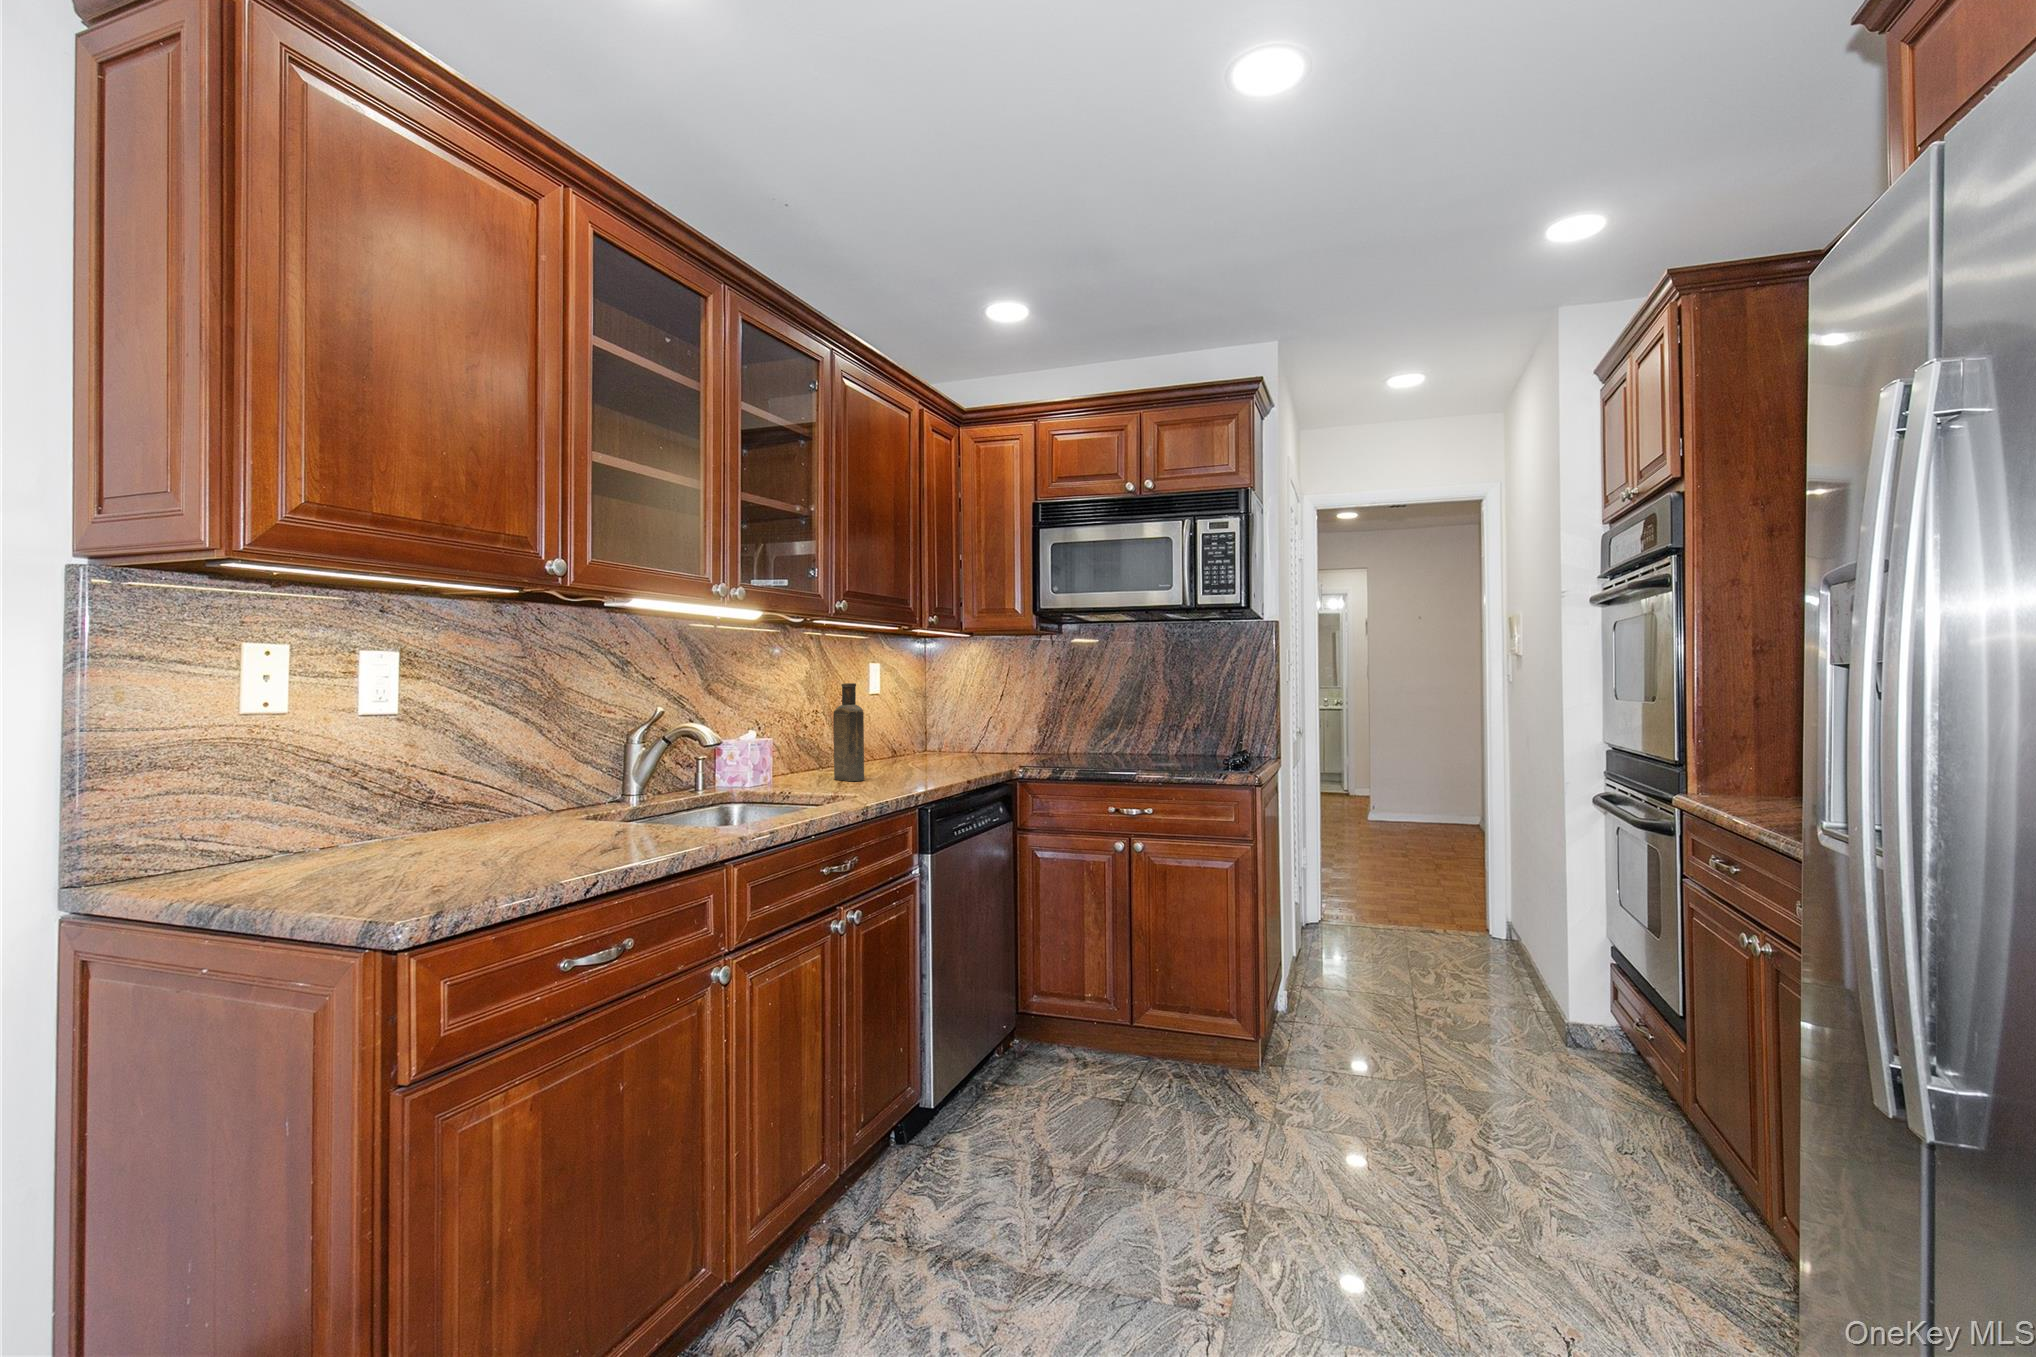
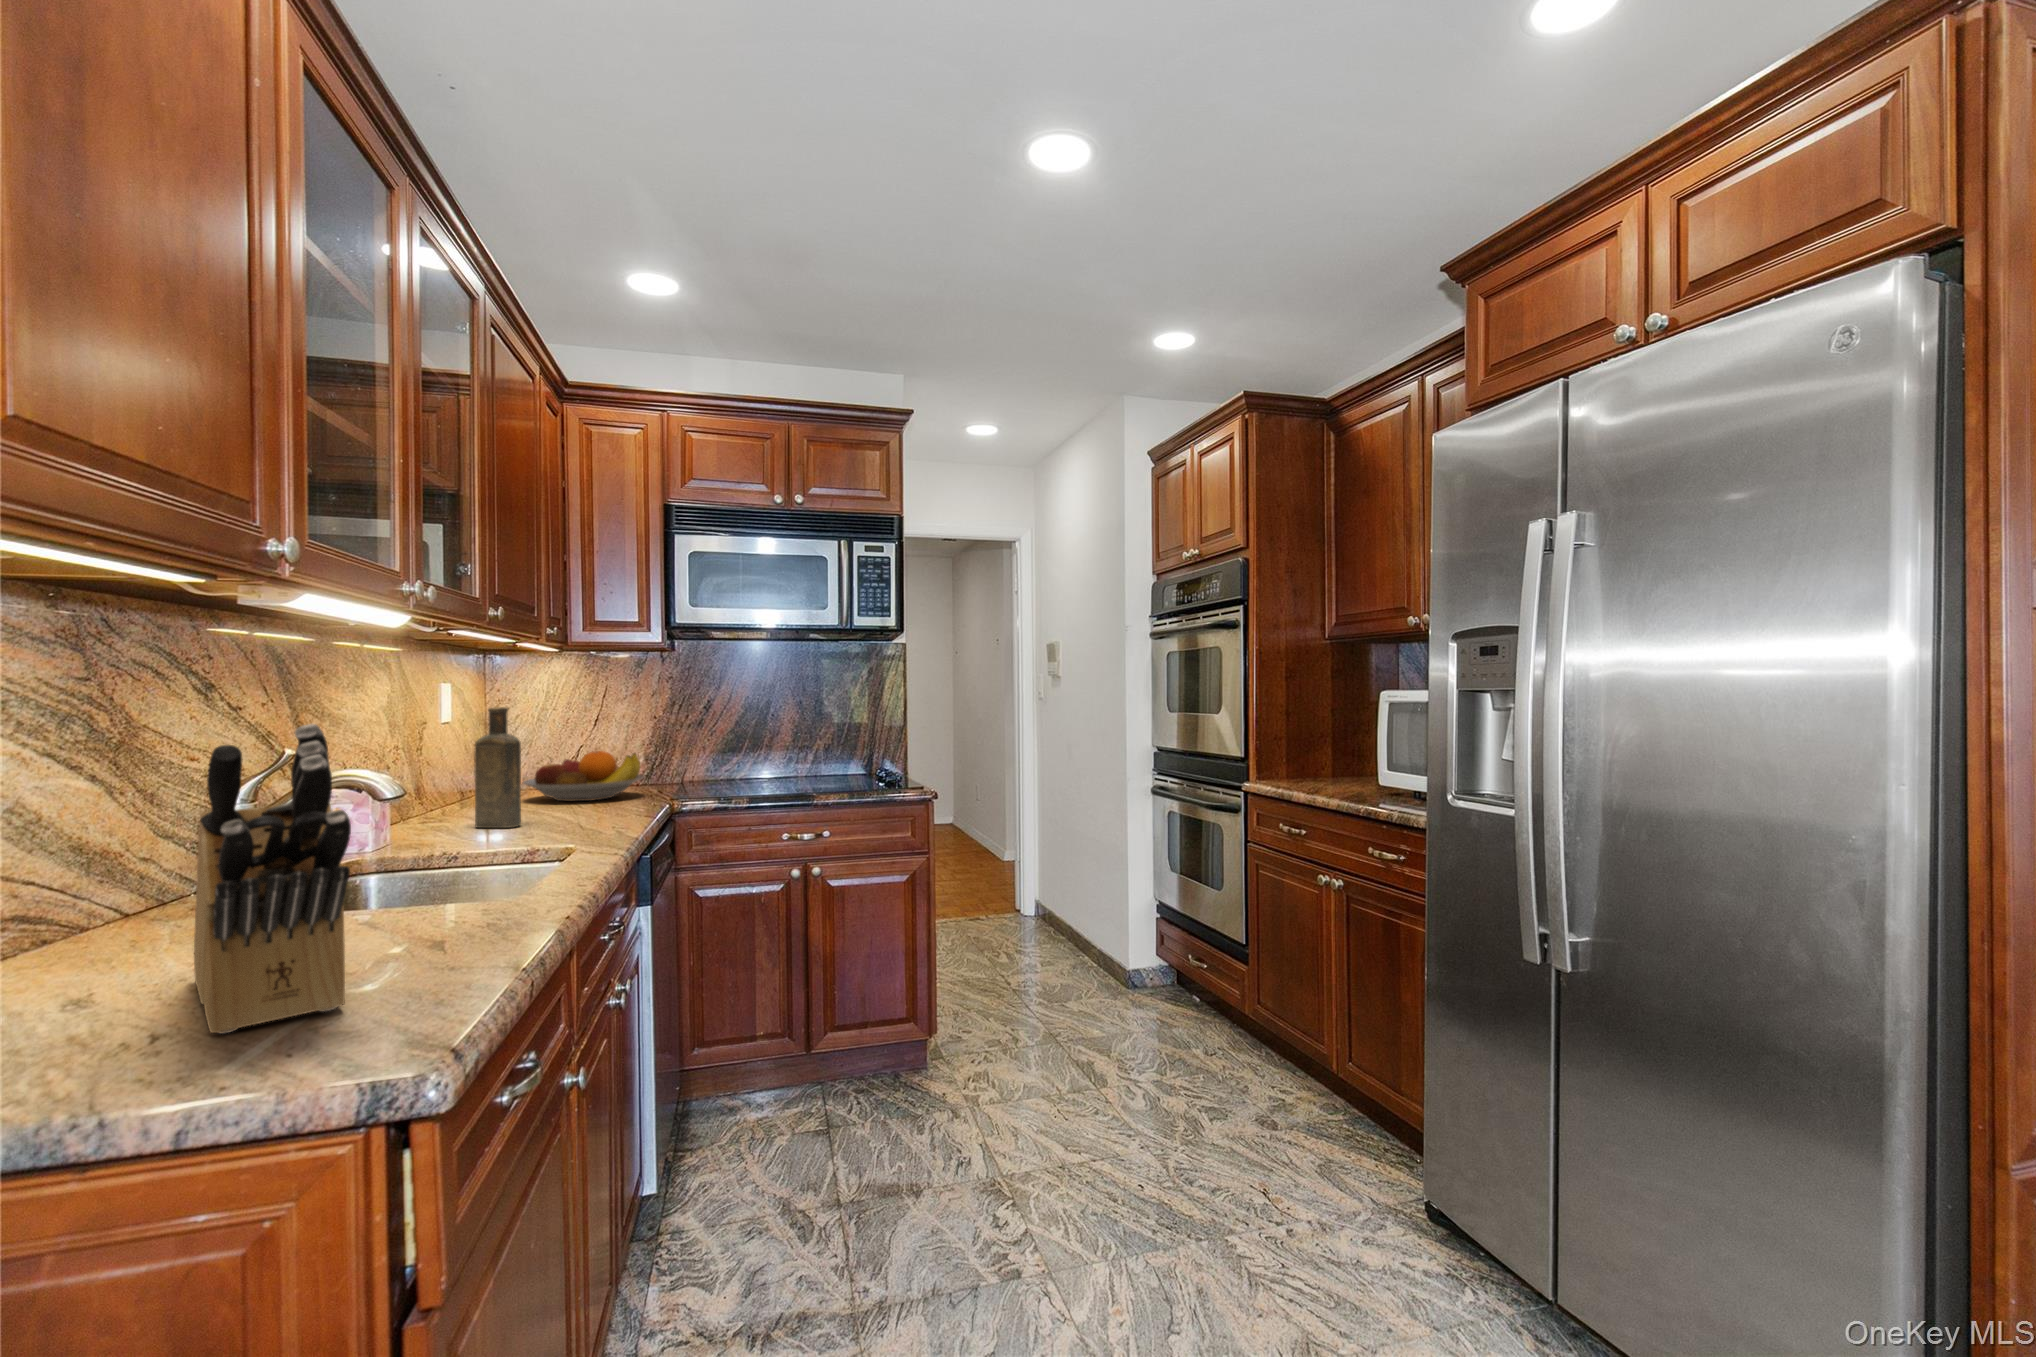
knife block: none [382,687,545,885] -> present [194,724,351,1033]
fruit bowl: none [910,723,1005,765] -> present [523,751,643,801]

